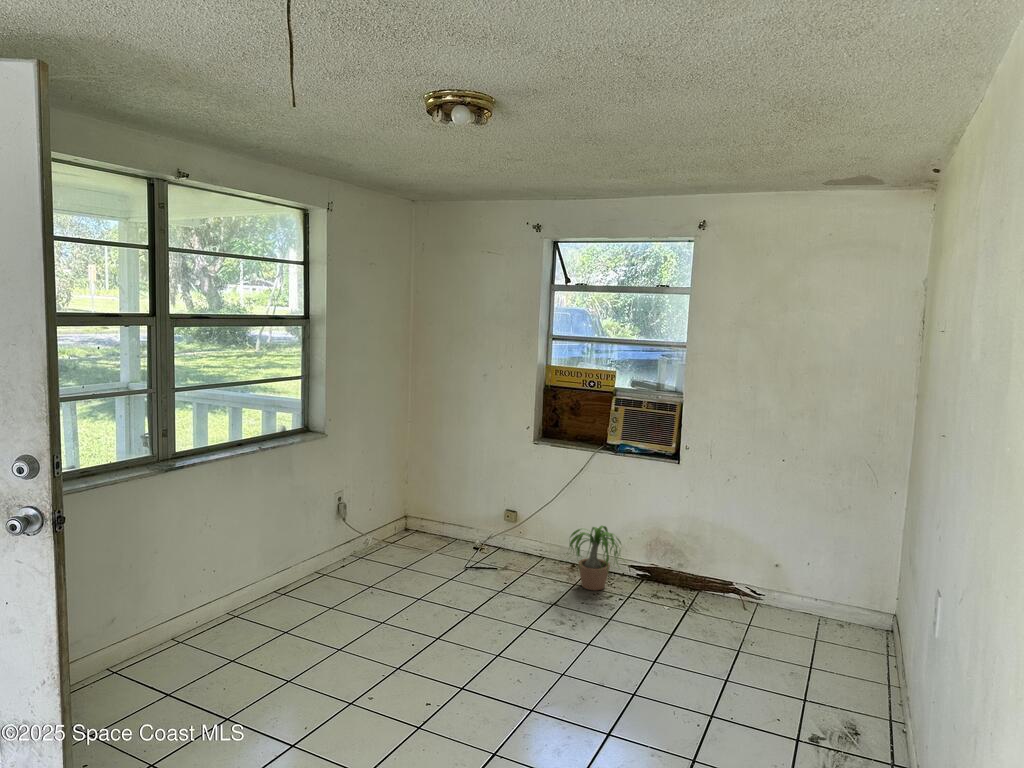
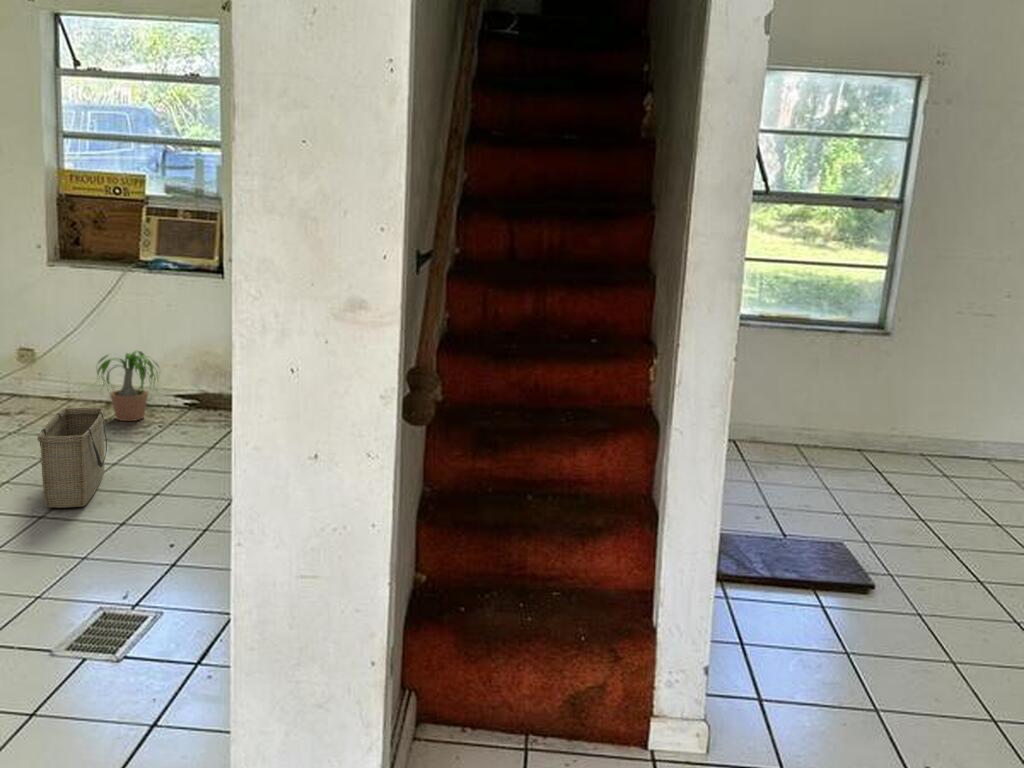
basket: none [536,598,590,713] -> present [37,408,107,508]

